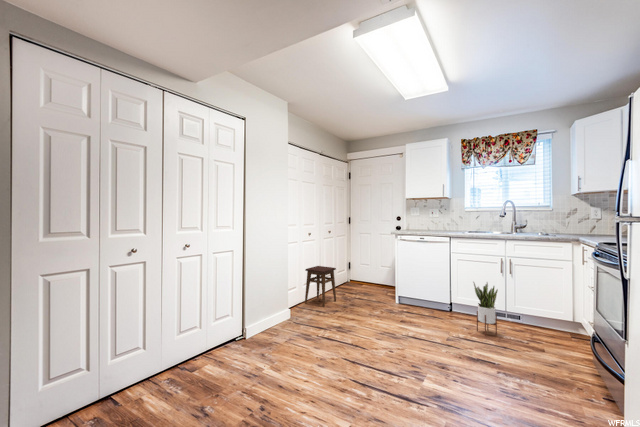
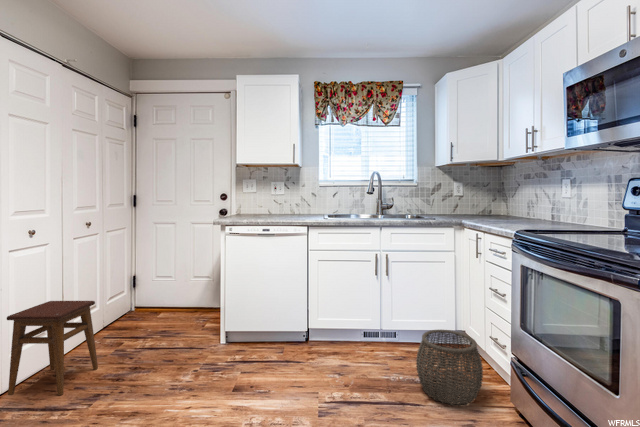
potted plant: present [473,282,498,336] -> none [351,295,383,383]
woven basket: none [518,311,571,360] -> present [416,330,483,405]

